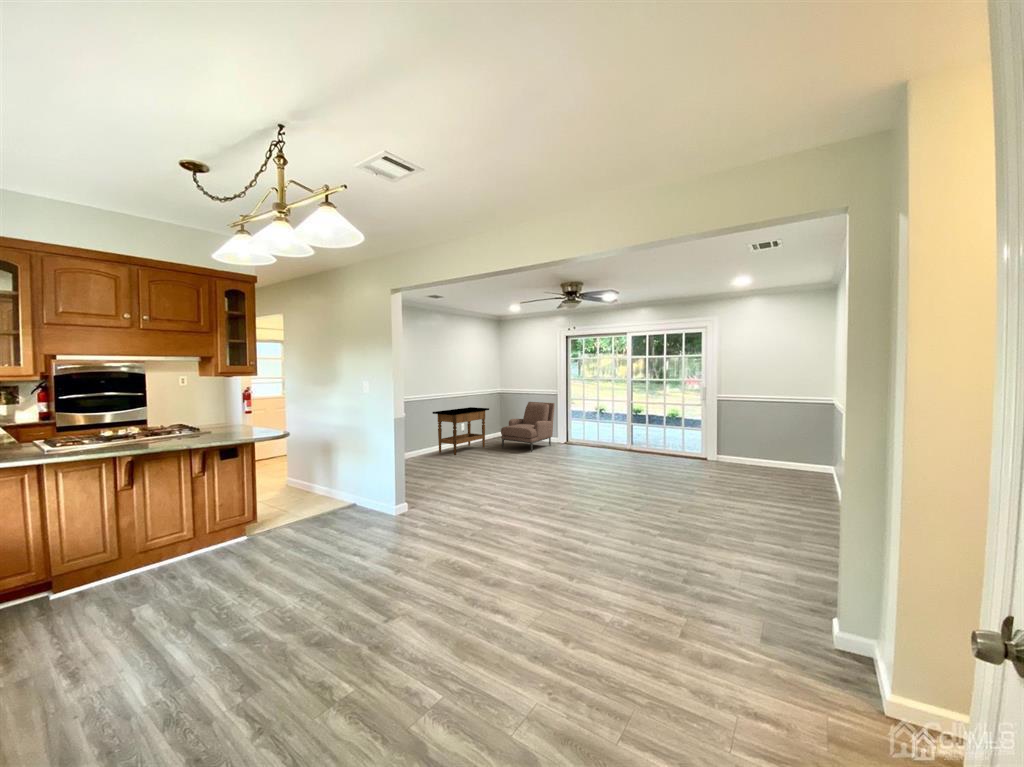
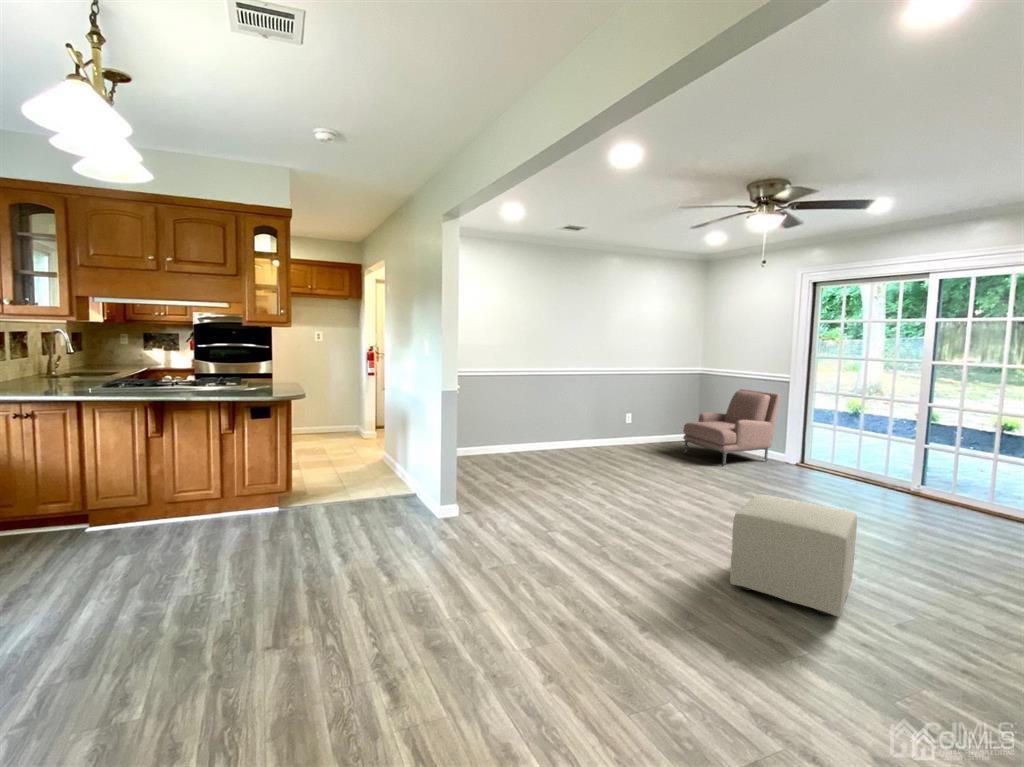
side table: present [432,407,489,455] -> none [583,390,671,453]
ottoman: none [594,458,650,511] -> present [730,494,857,616]

